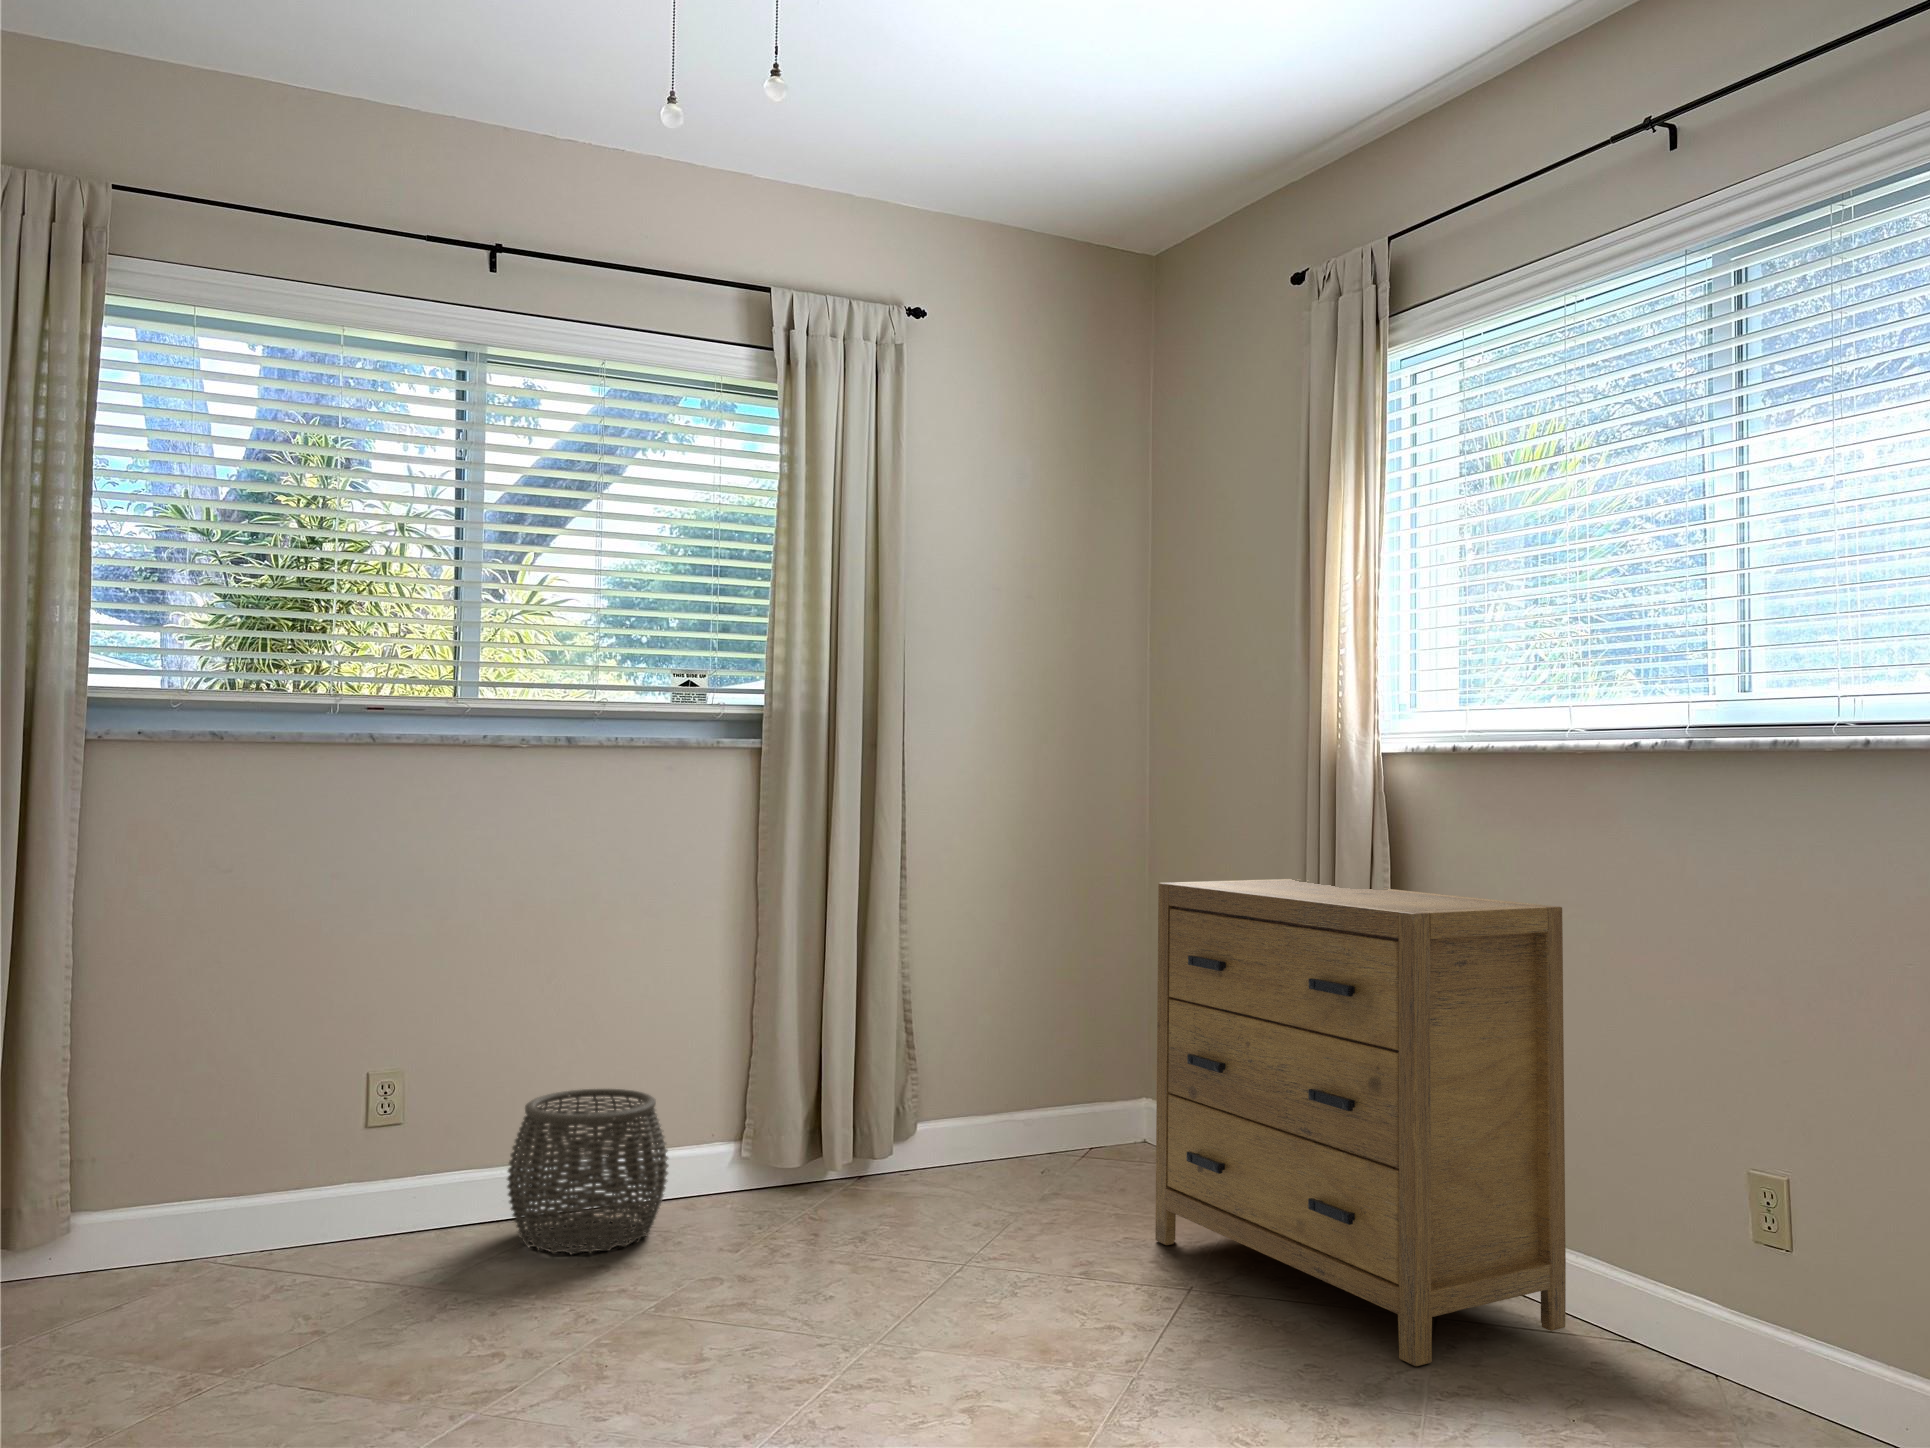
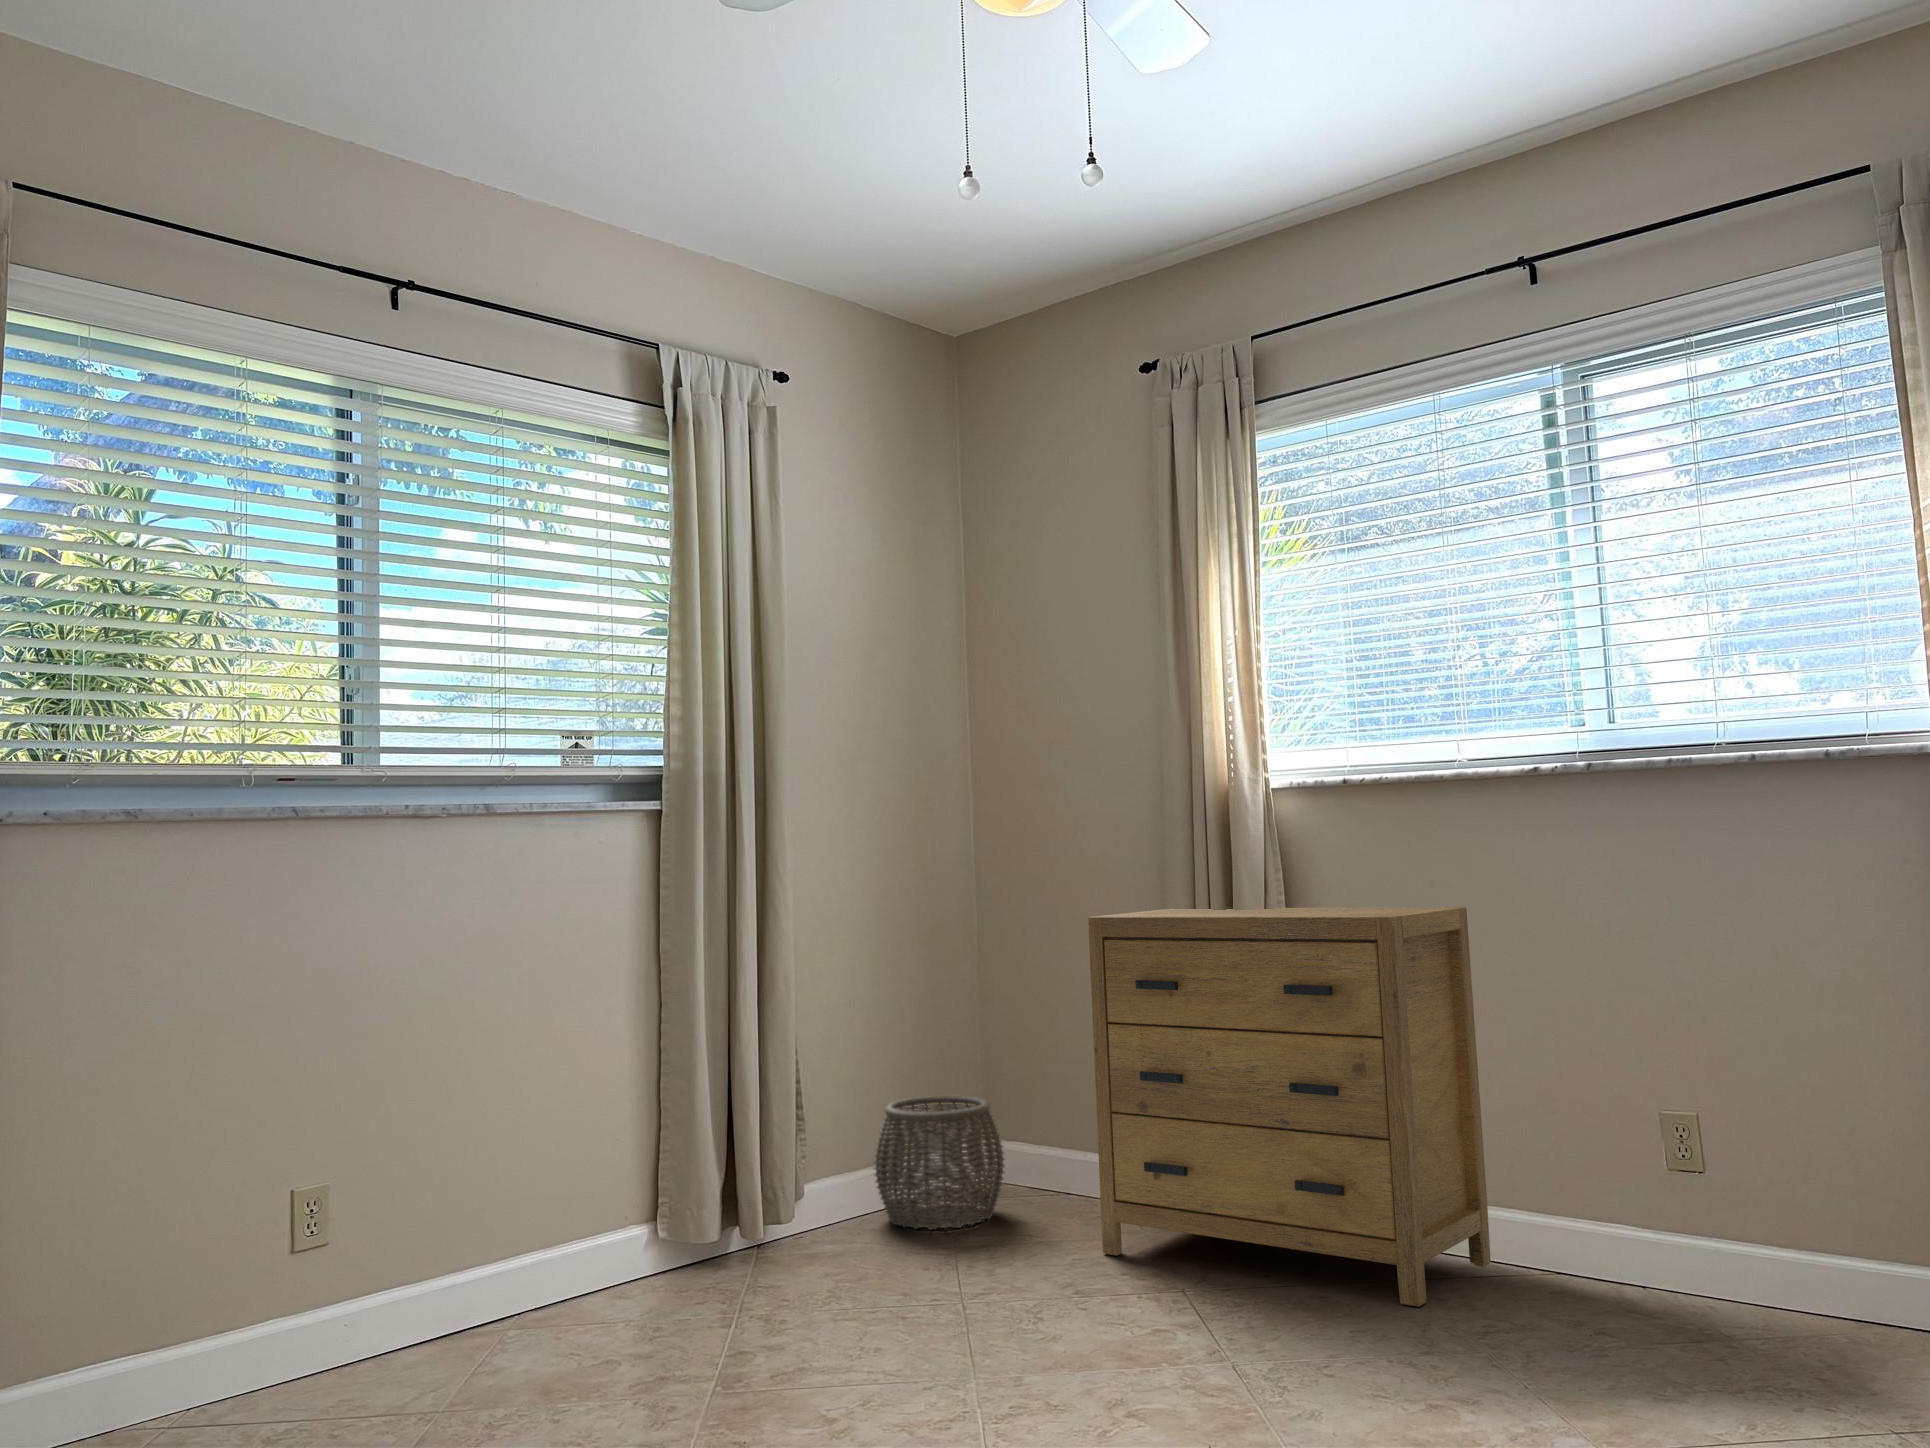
woven basket: present [507,1089,669,1254] -> present [874,1096,1005,1229]

